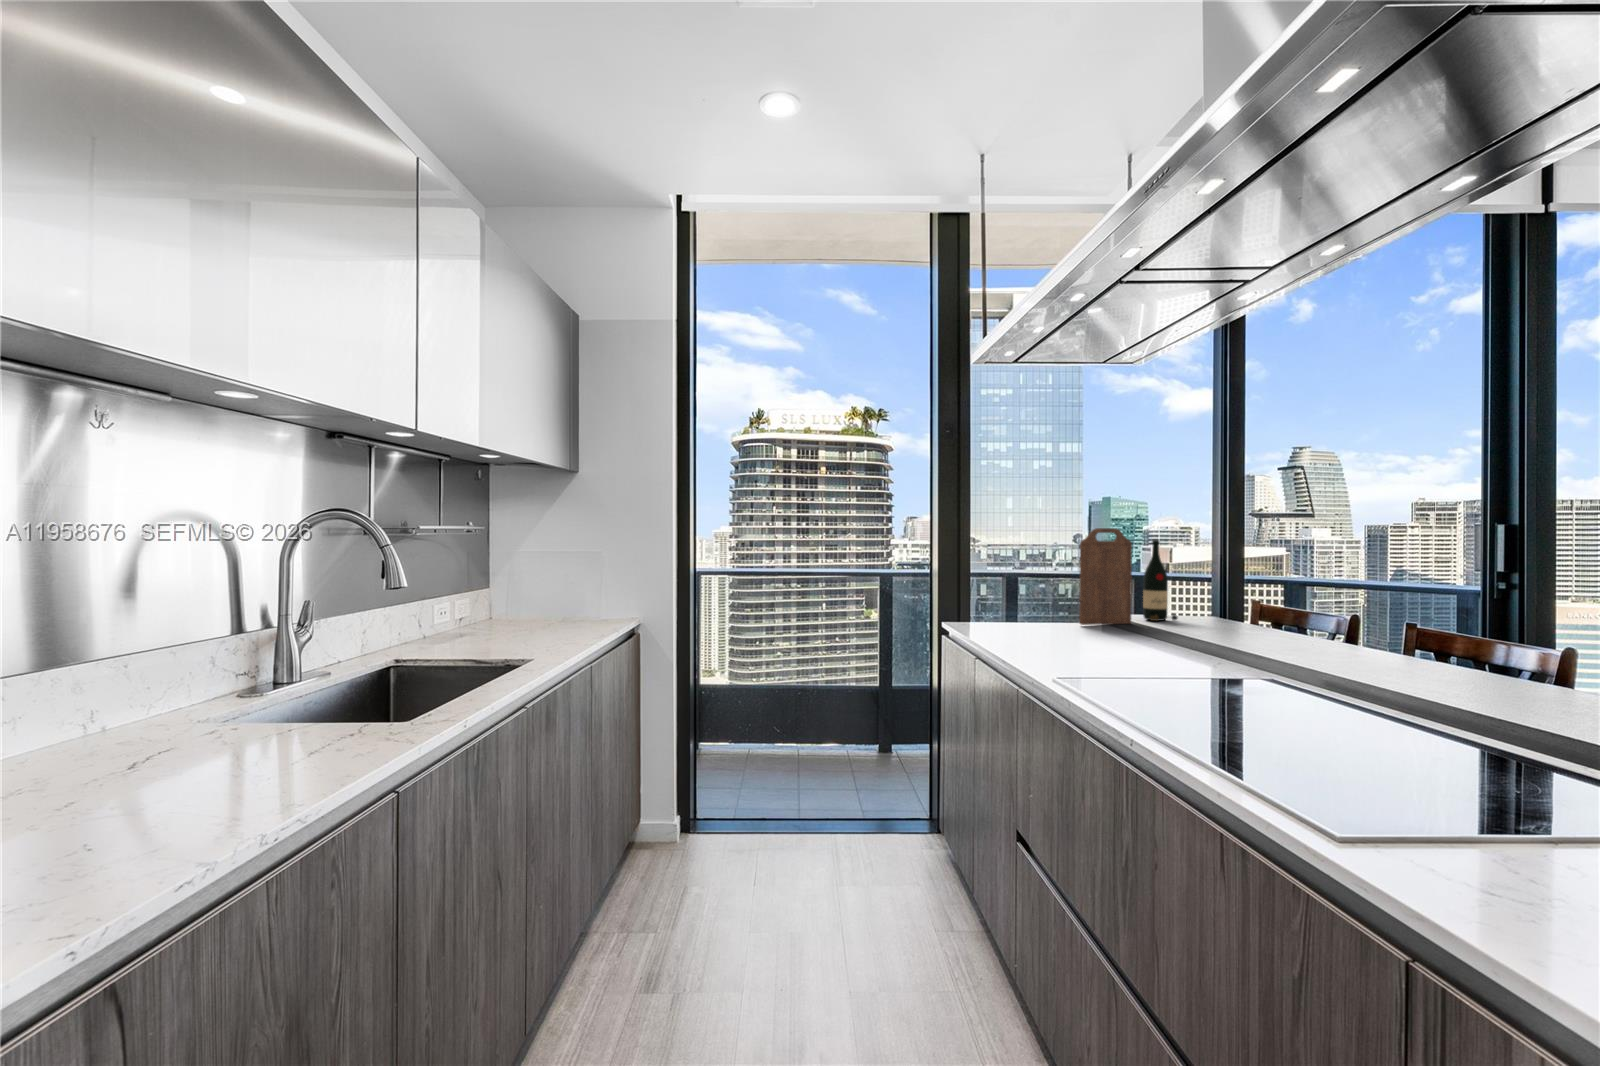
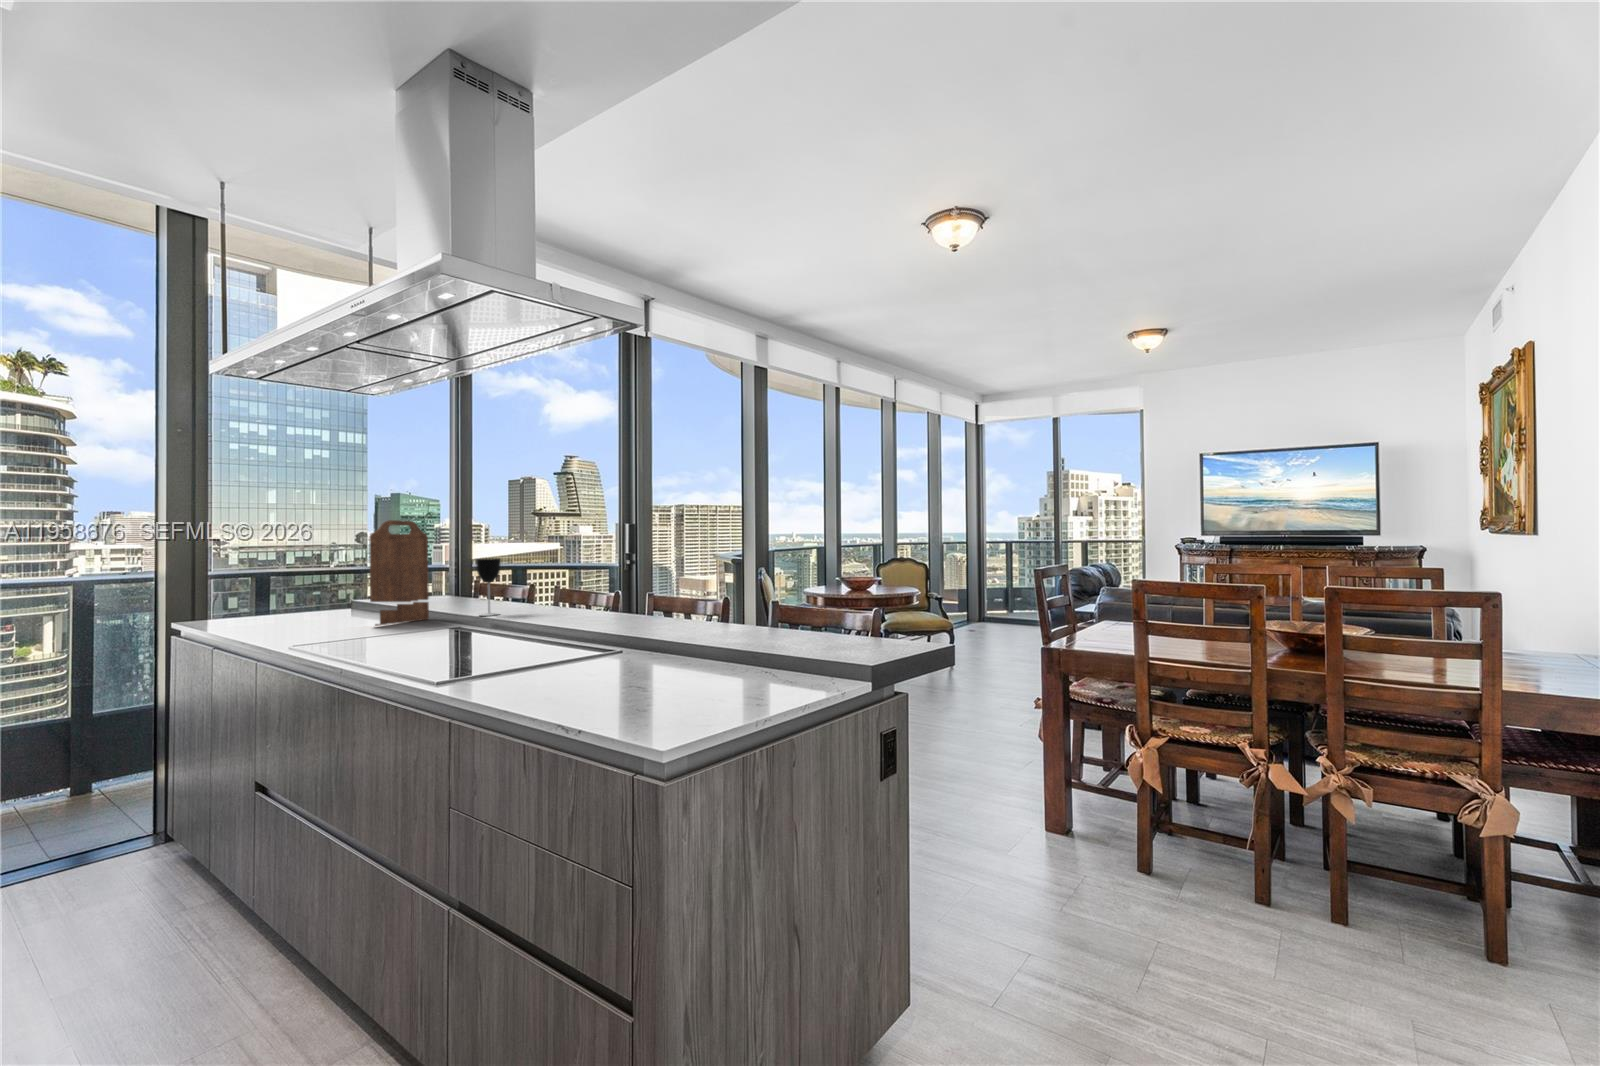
wine bottle: present [1143,540,1178,621] -> none [440,533,476,615]
wine glass: none [1178,568,1204,628] -> present [476,558,501,616]

